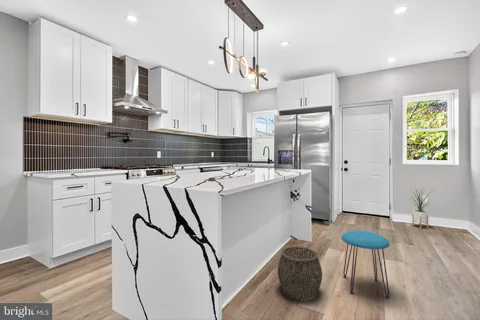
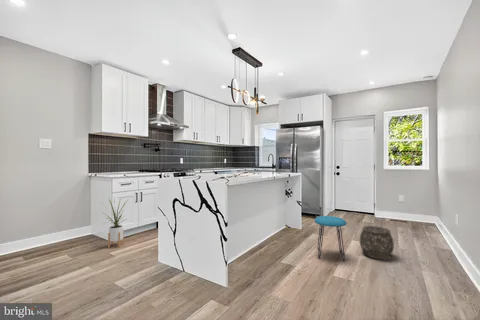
house plant: present [412,190,431,229] -> present [108,200,125,248]
woven basket: present [278,246,322,299] -> present [360,226,394,259]

